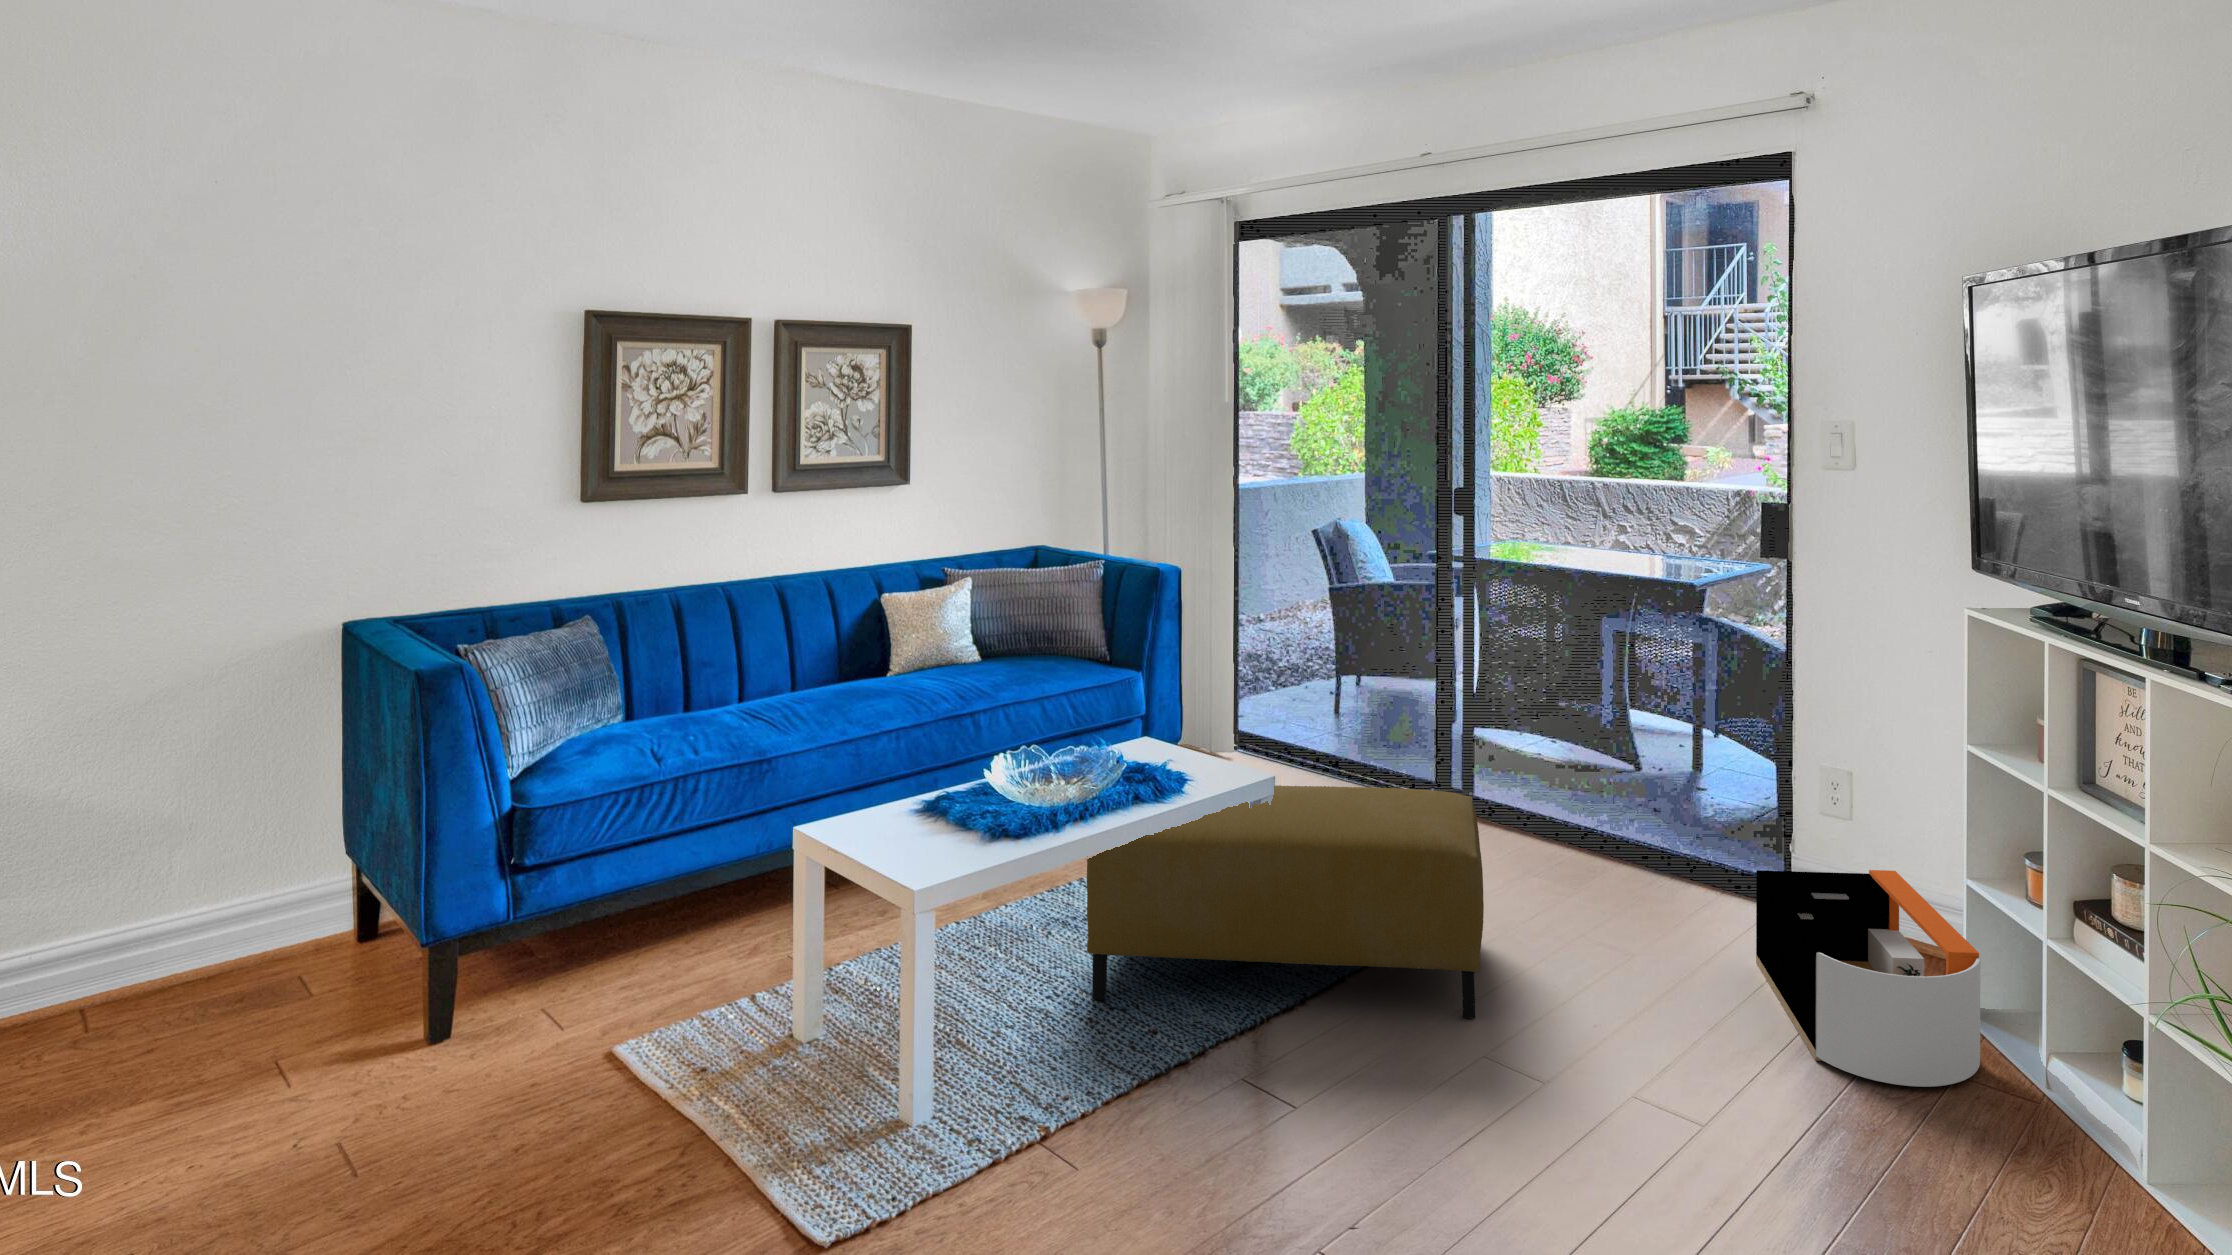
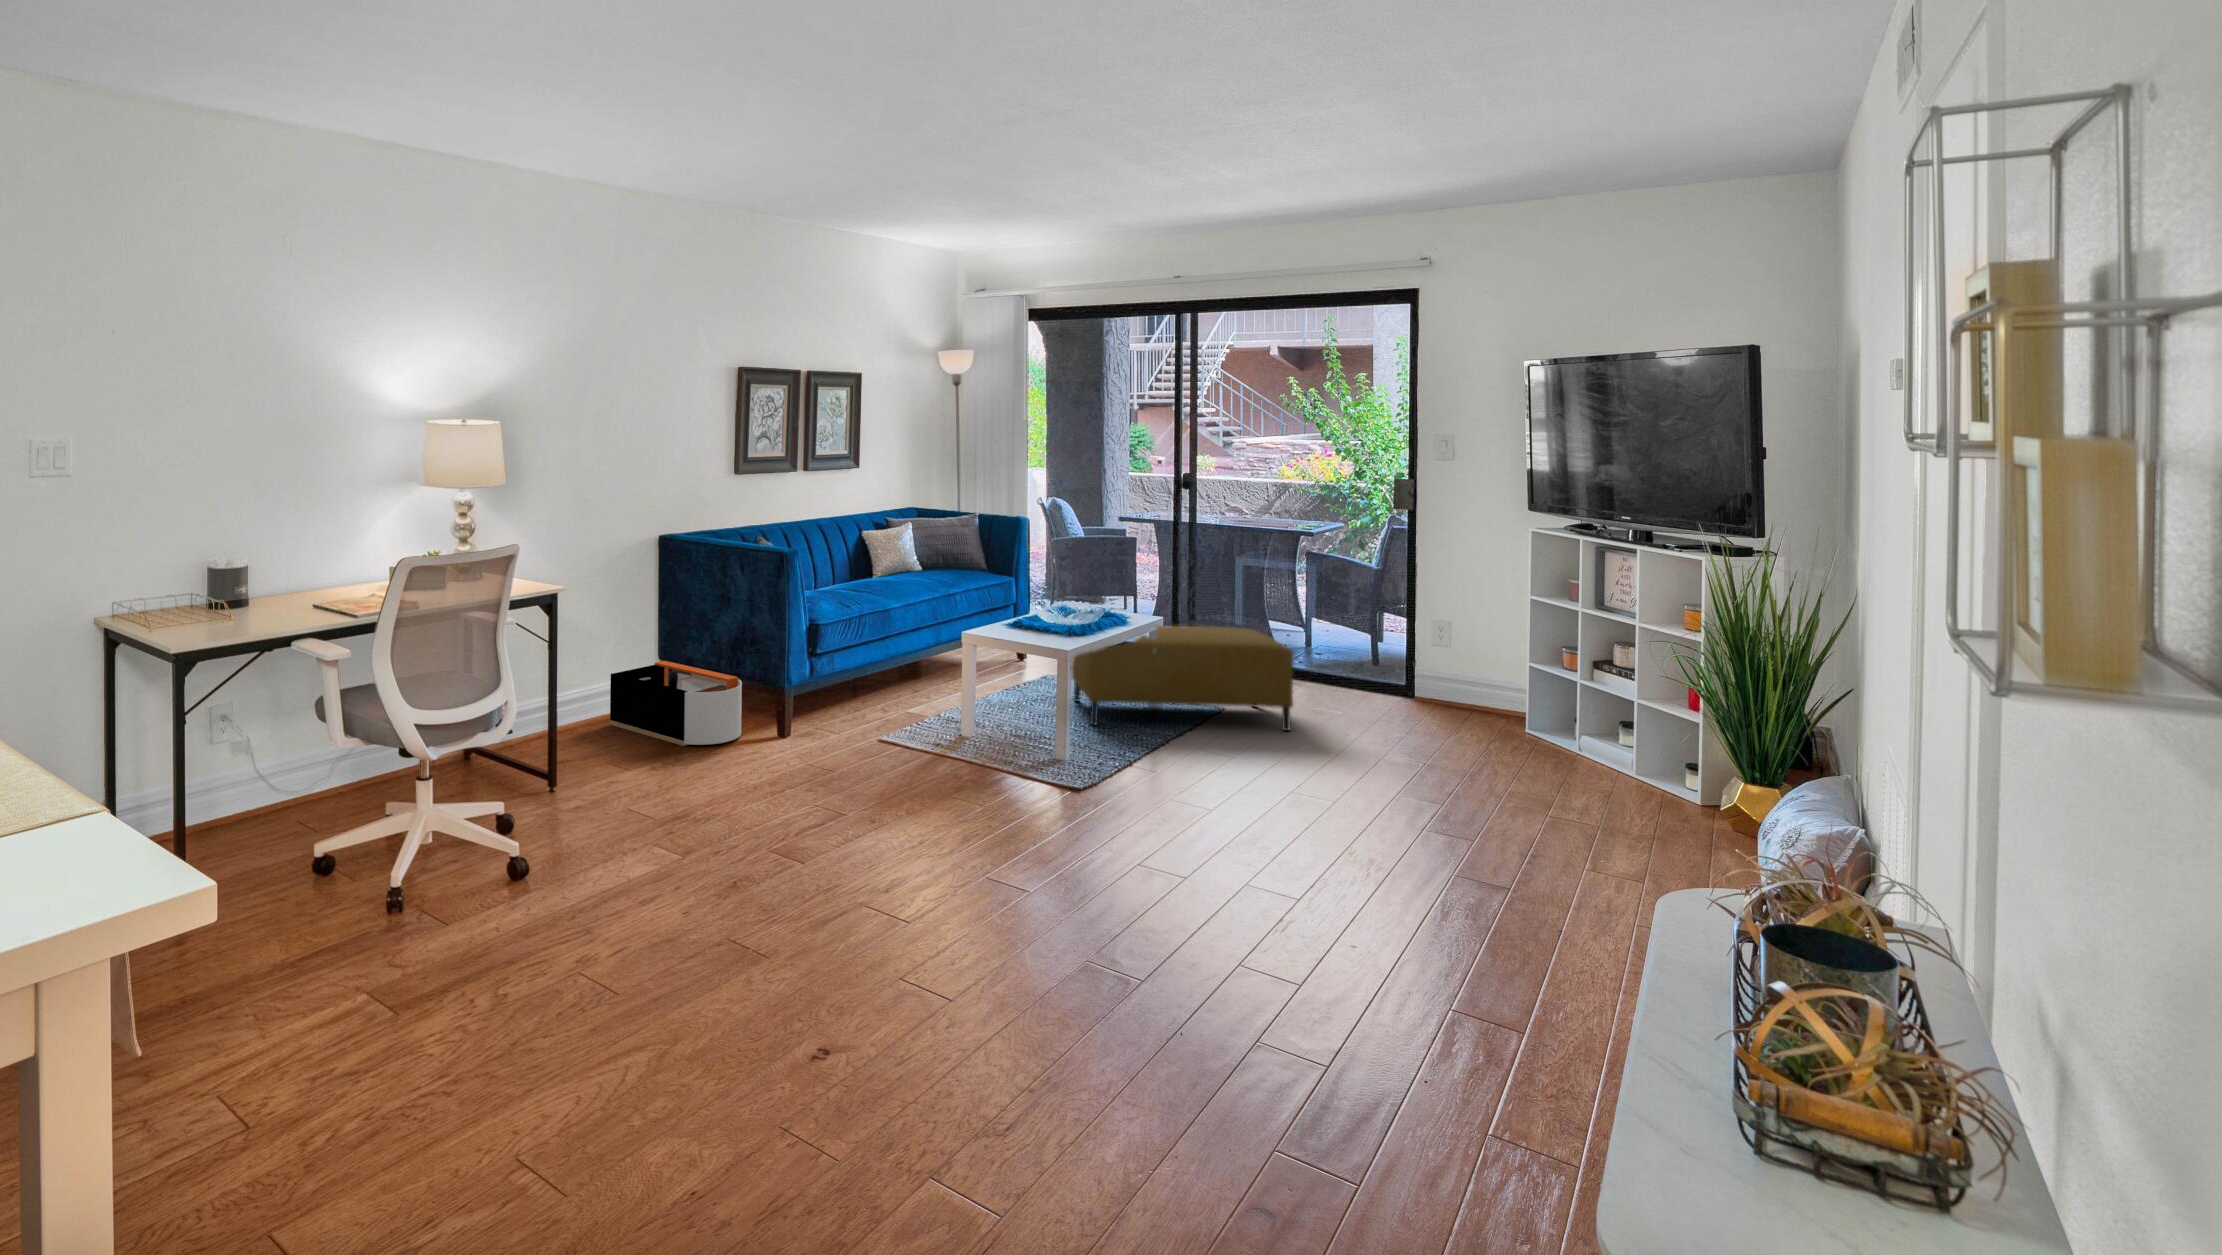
storage bin: present [1756,870,1981,1087] -> present [610,661,742,746]

